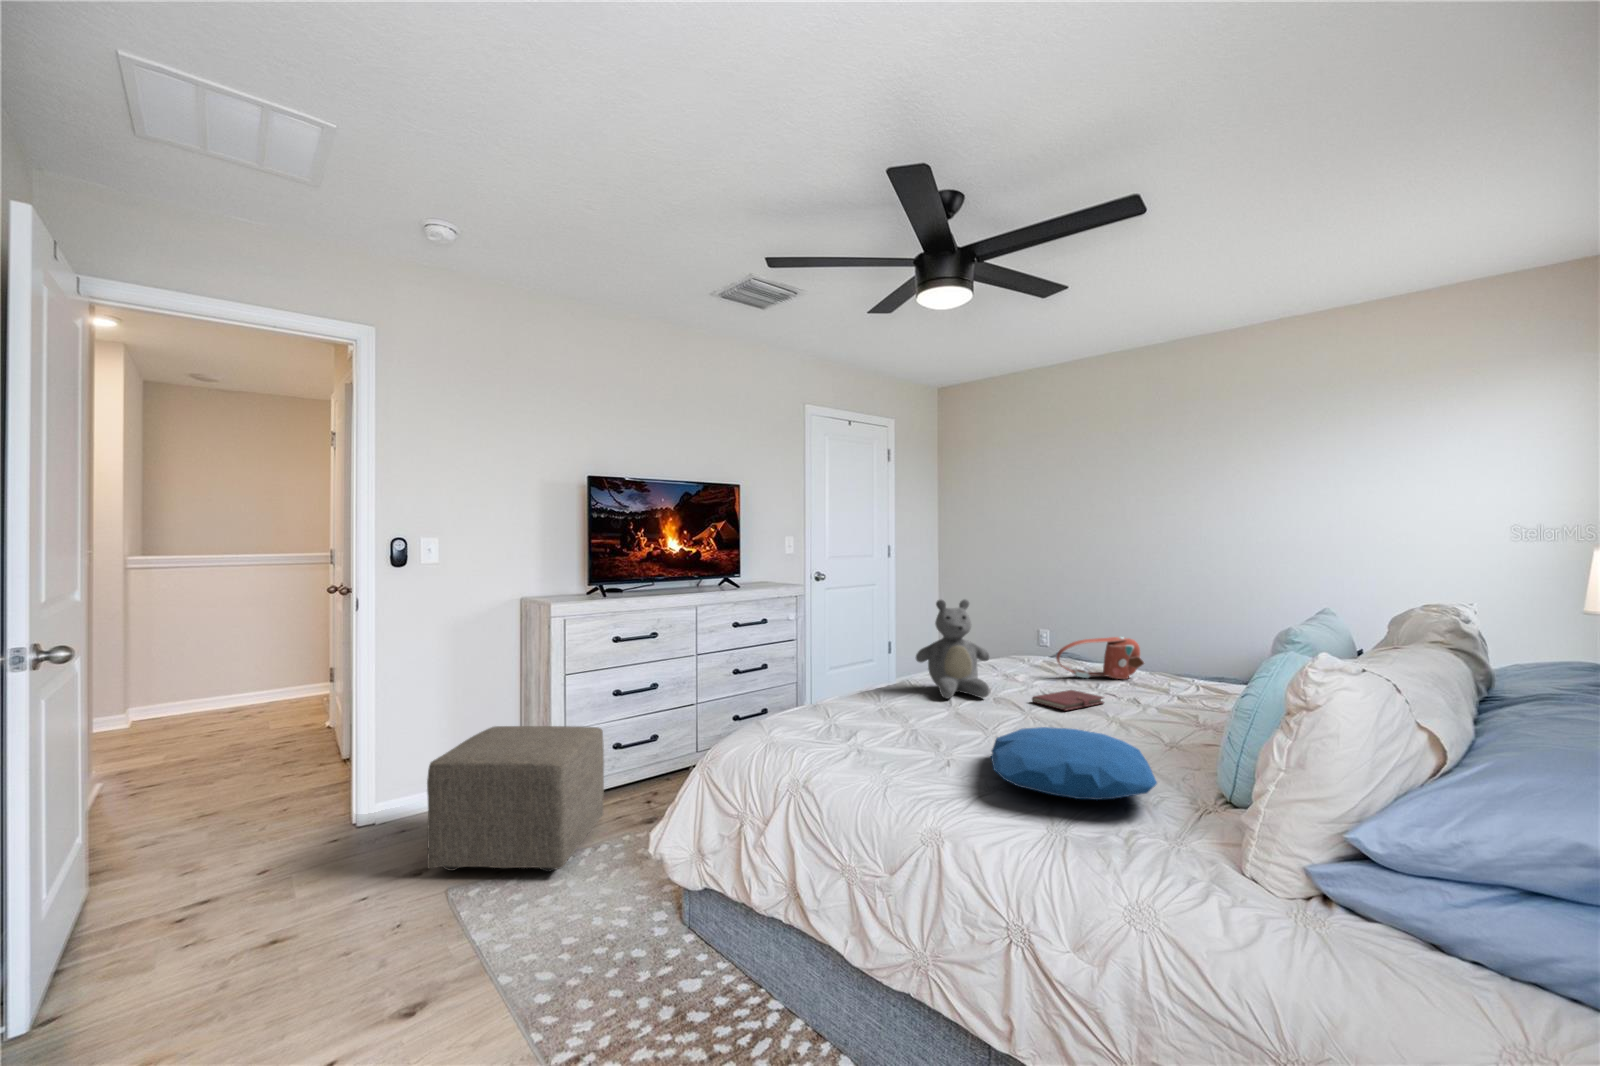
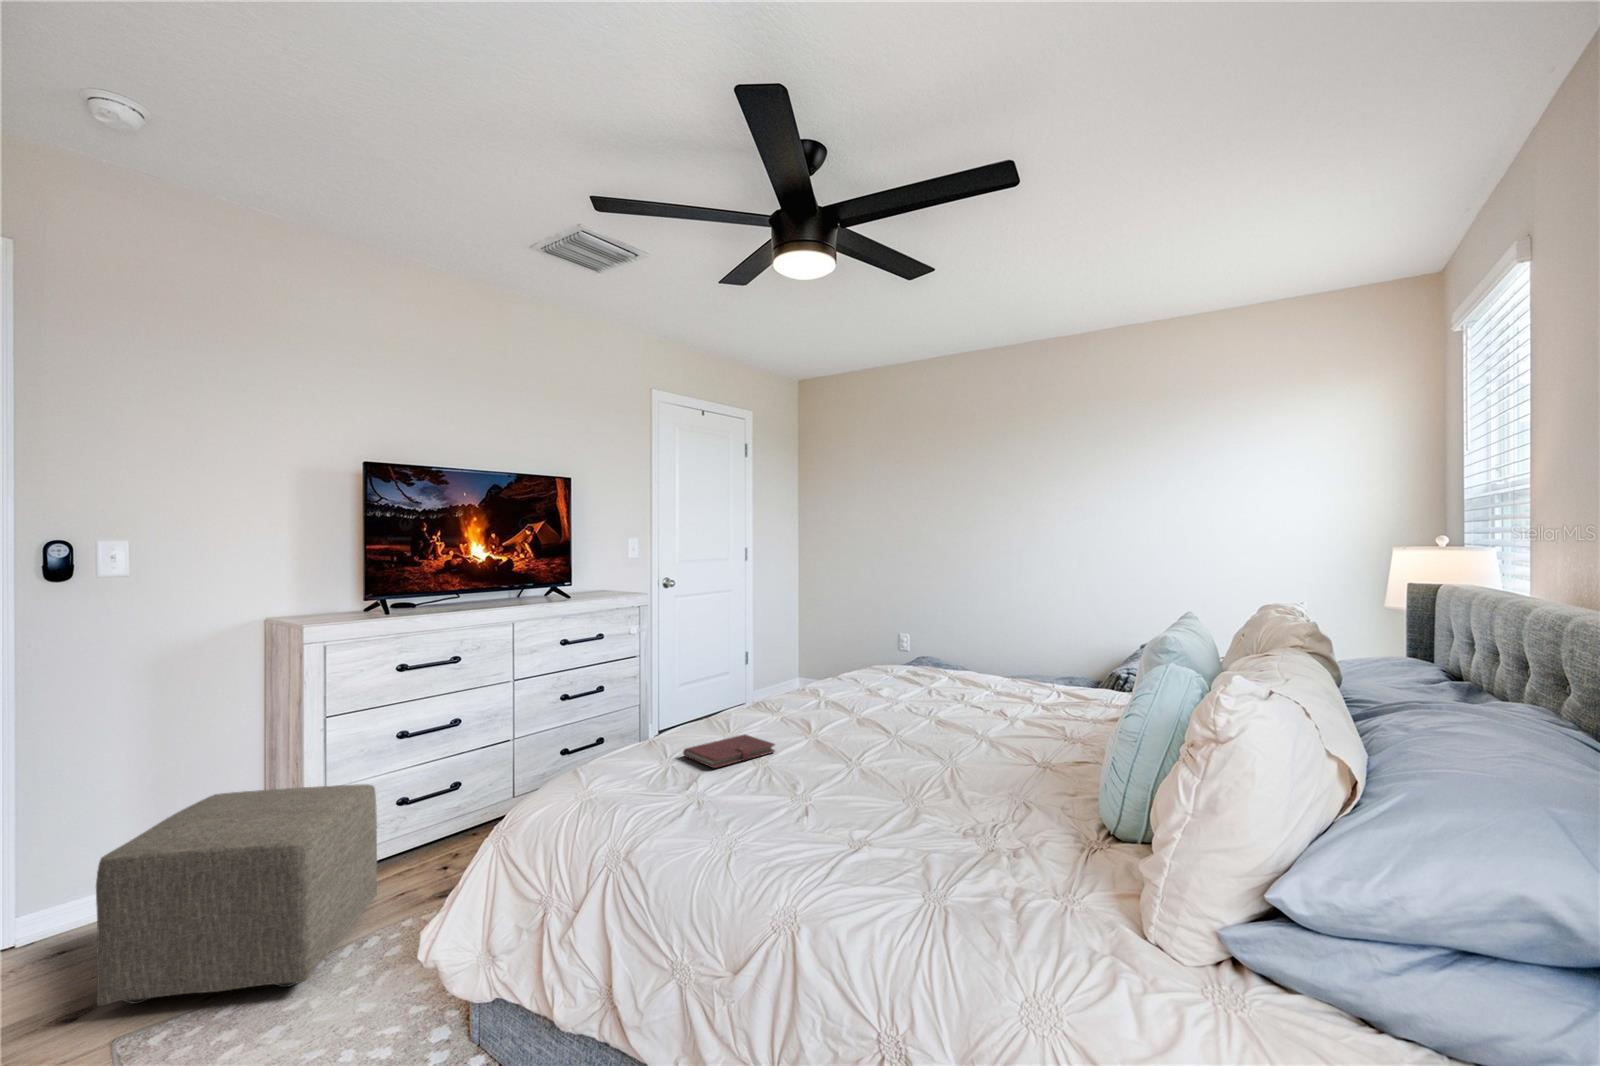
teddy bear: present [916,599,990,698] -> none [768,609,852,726]
handbag: present [1056,637,1144,679] -> none [922,644,1012,691]
notebook: present [1032,690,1104,711] -> present [683,735,775,768]
pillow: present [991,727,1157,800] -> none [855,761,1045,854]

